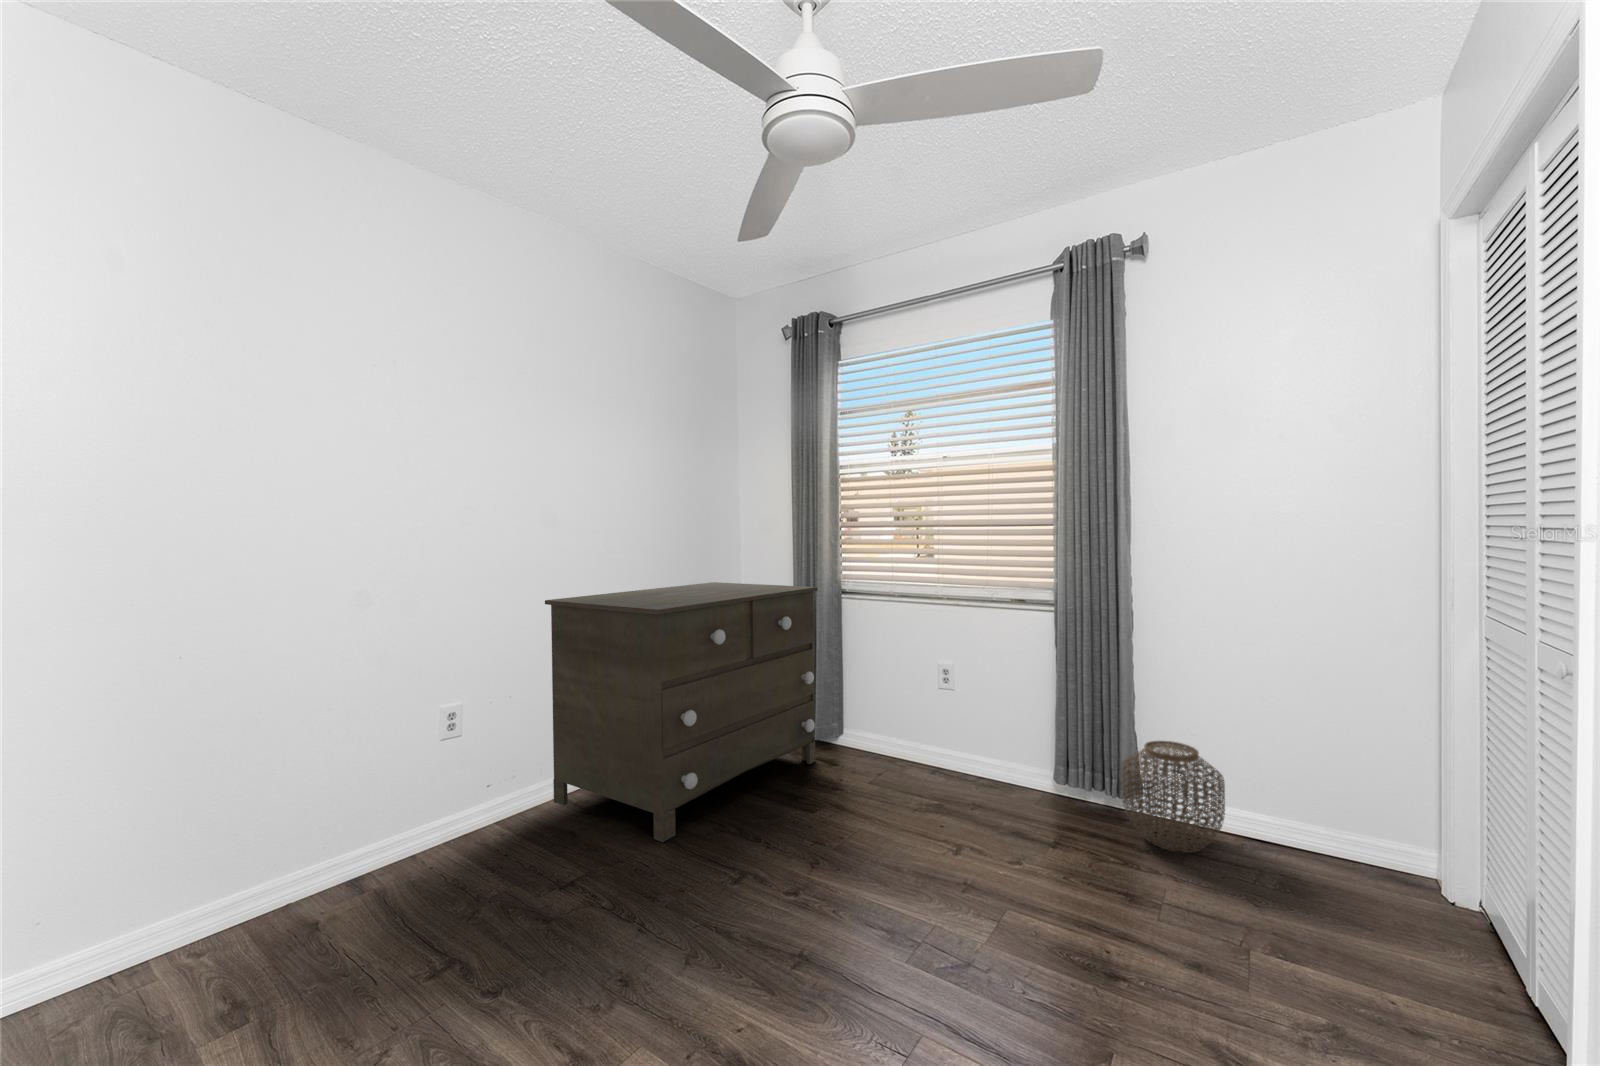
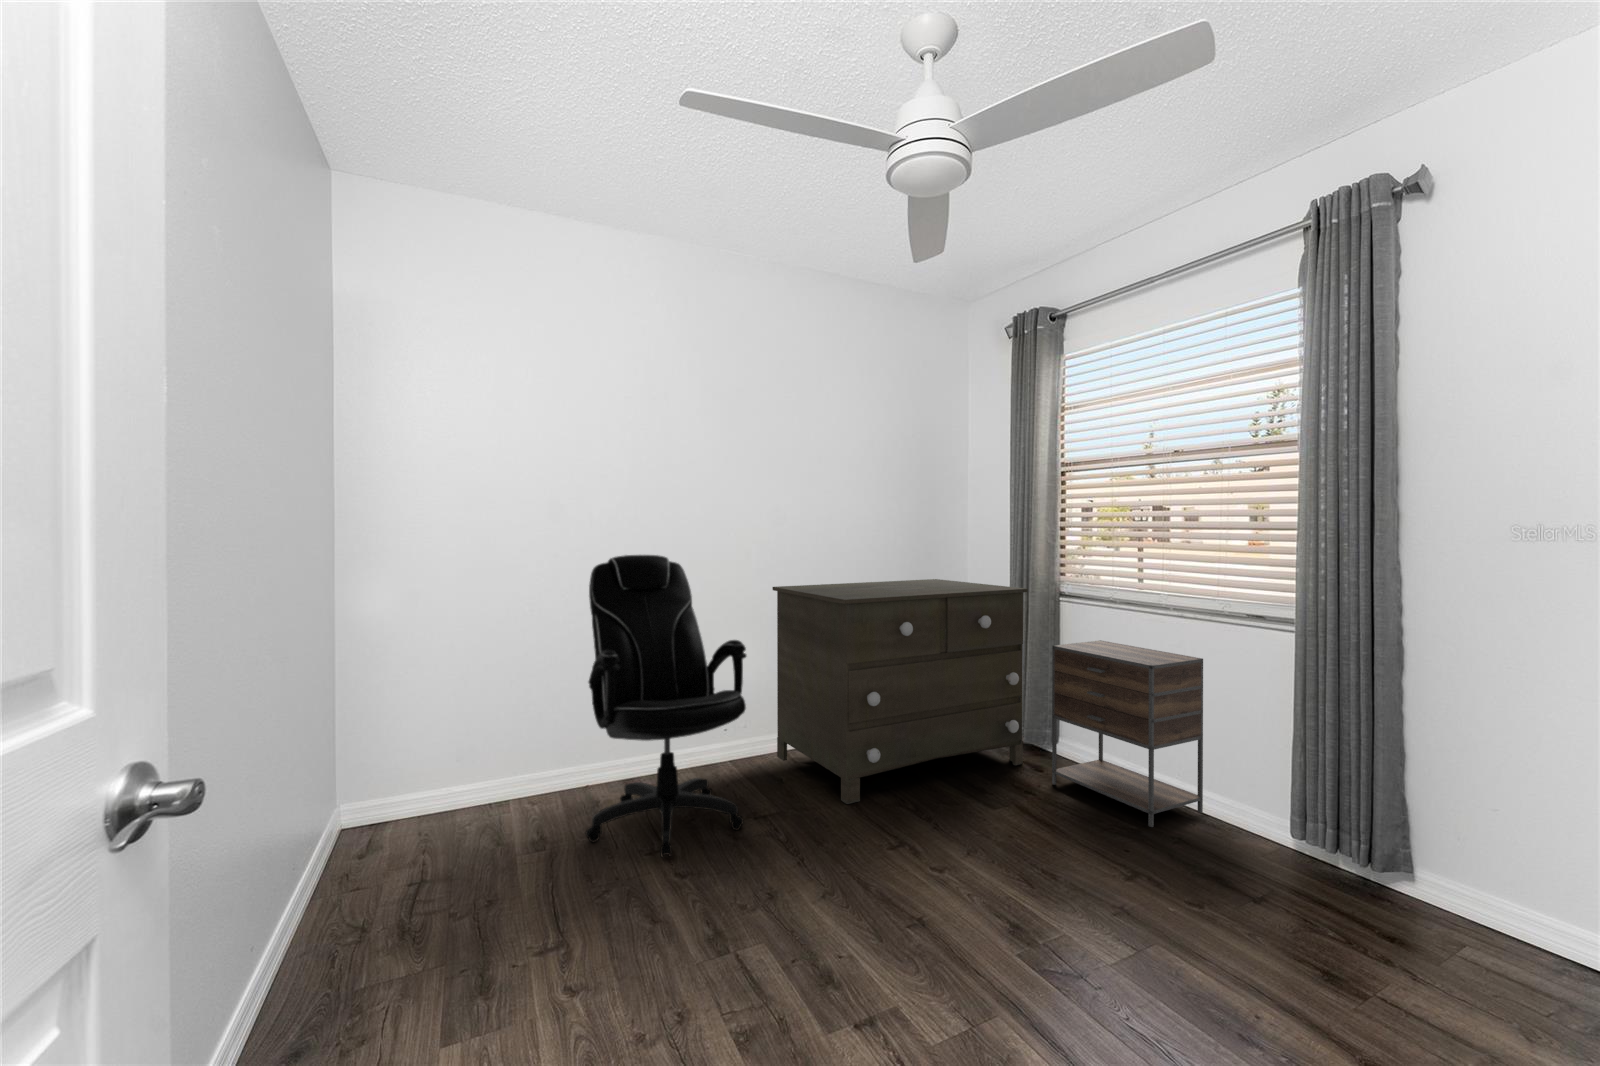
office chair: none [292,567,551,980] -> present [586,555,746,857]
nightstand: none [850,632,980,801] -> present [1052,640,1203,827]
woven basket: present [1121,741,1225,853] -> none [1358,801,1513,948]

